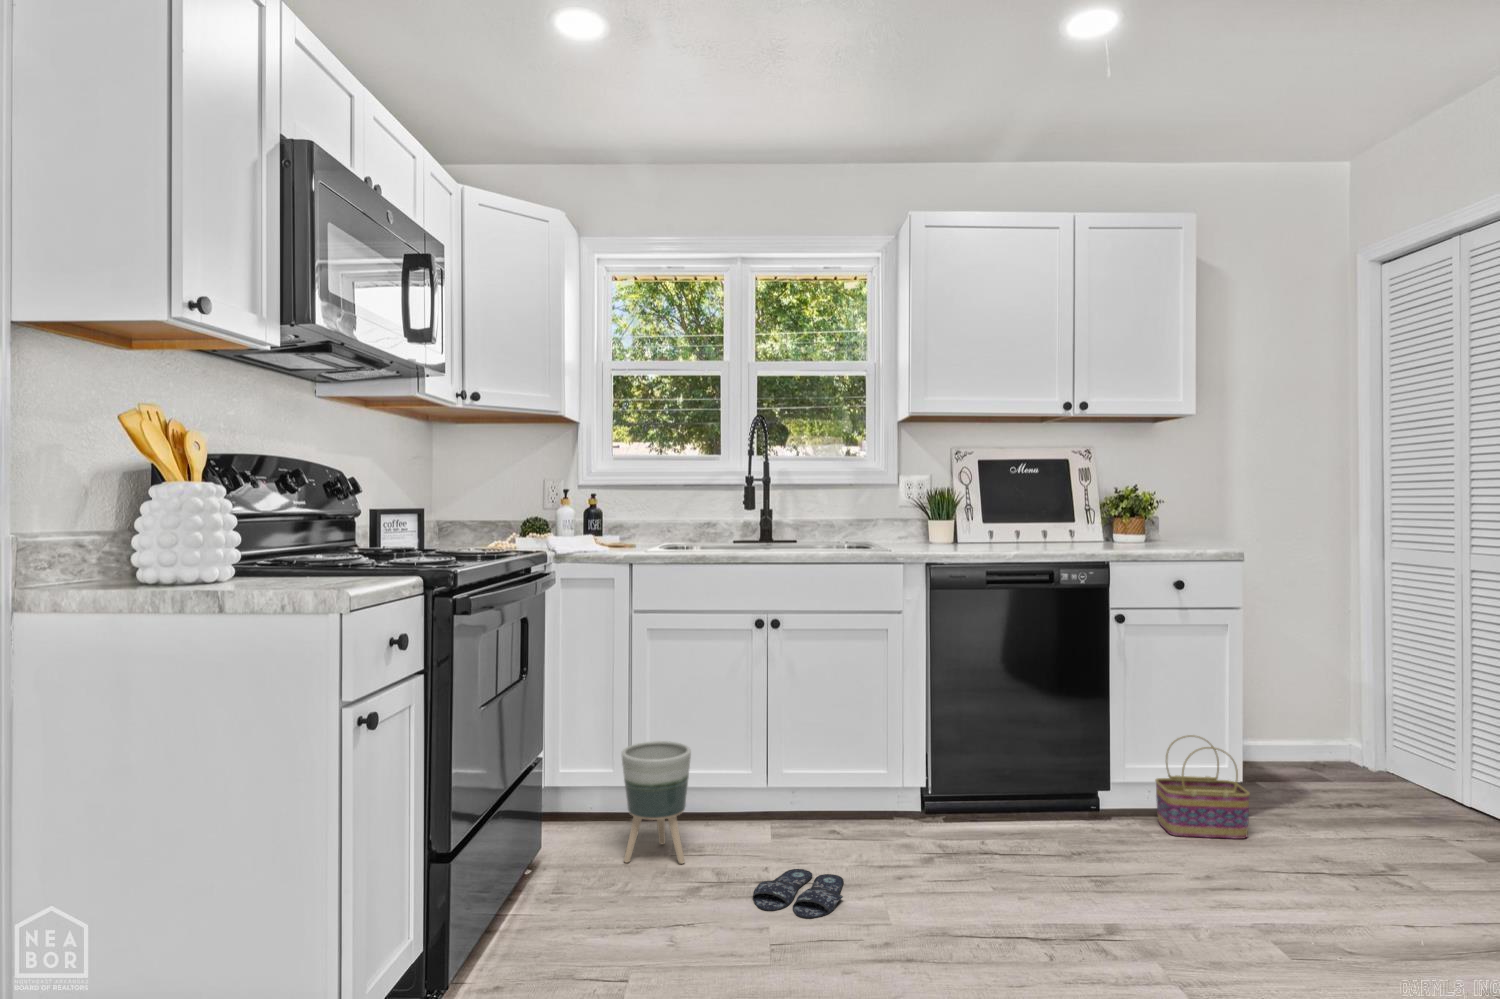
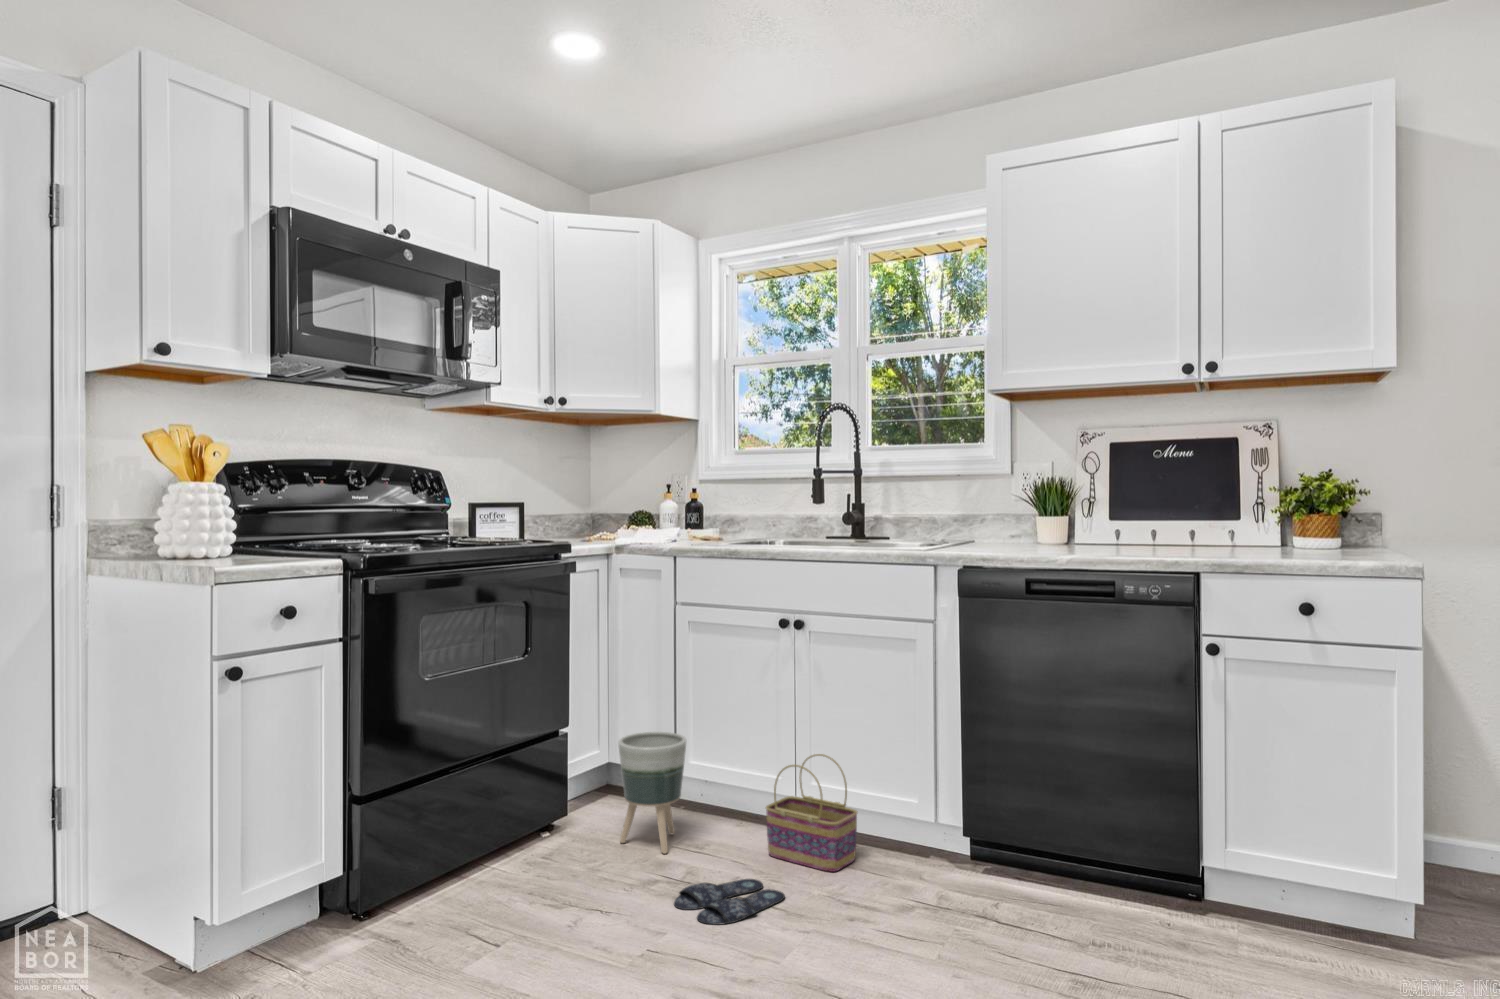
basket: present [1155,735,1250,839] -> present [766,754,857,872]

